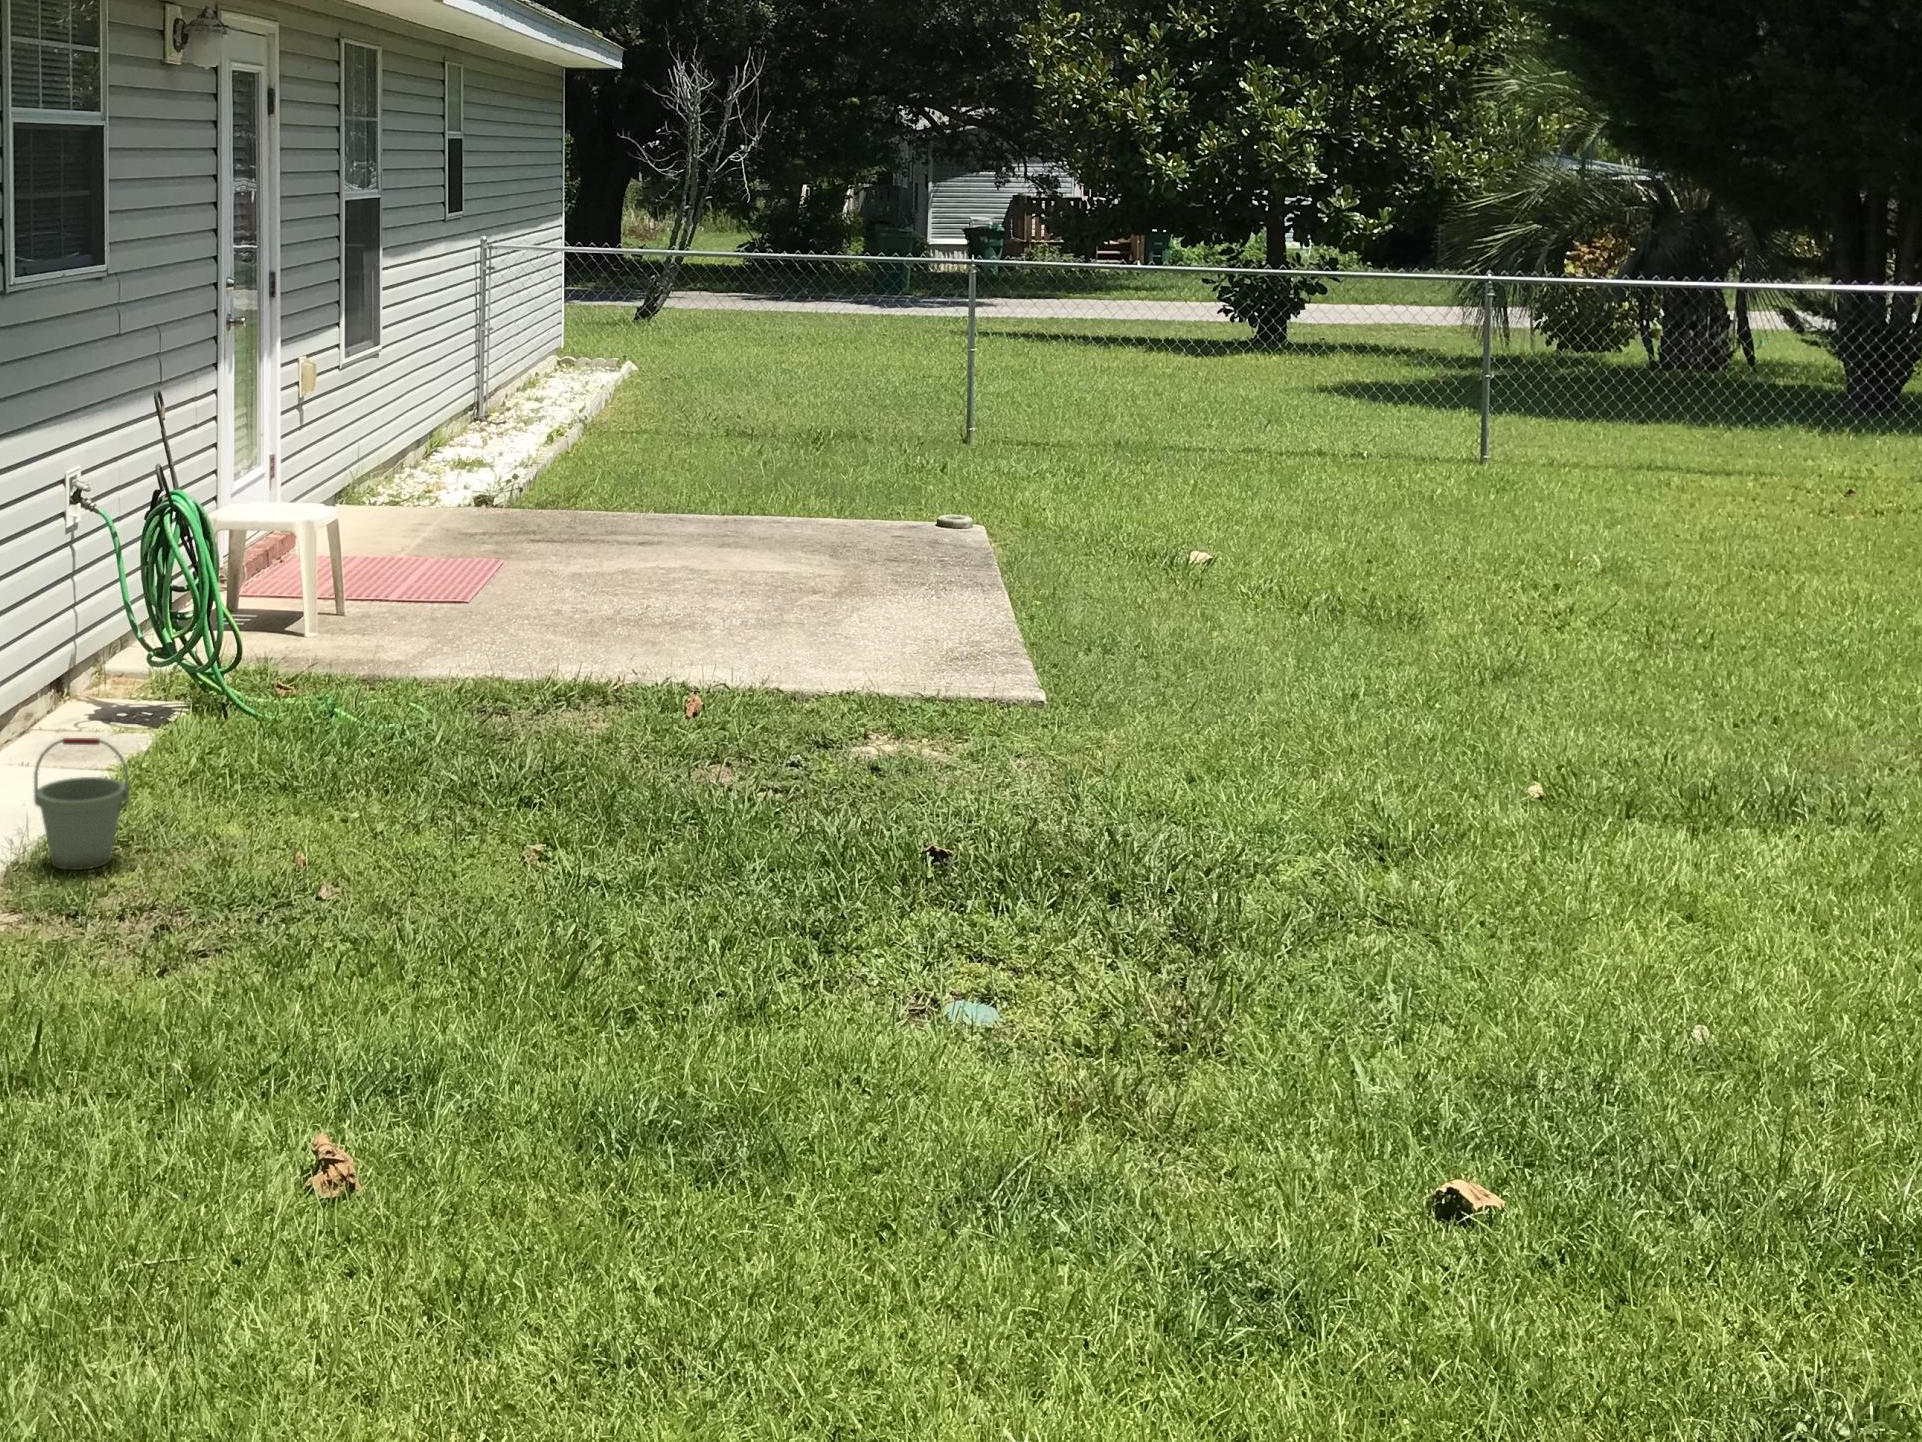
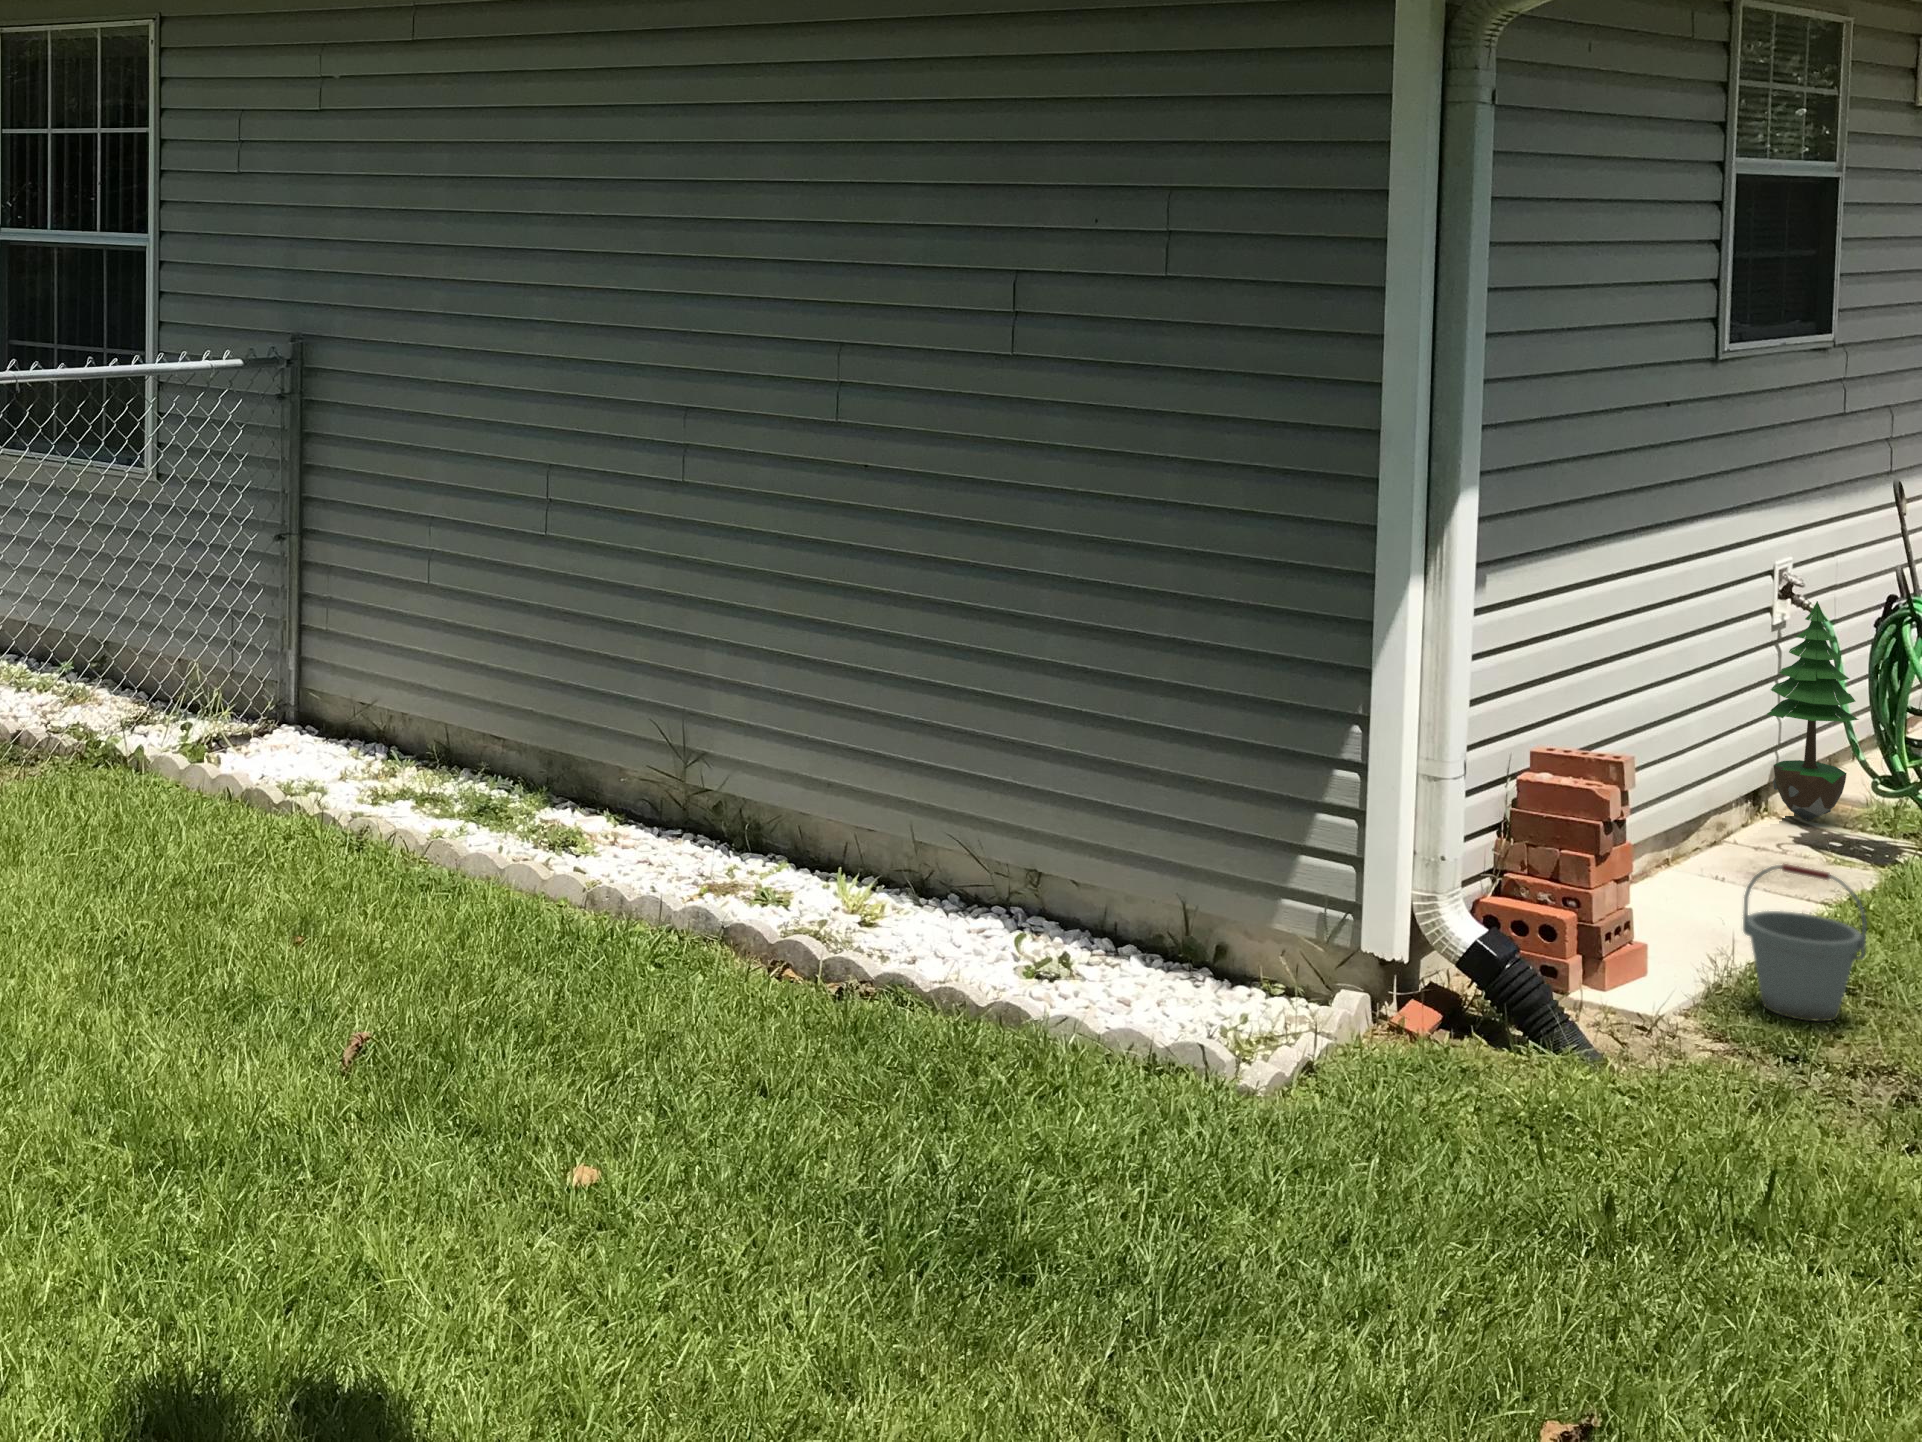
potted tree: none [63,507,134,694] -> present [1767,601,1859,821]

